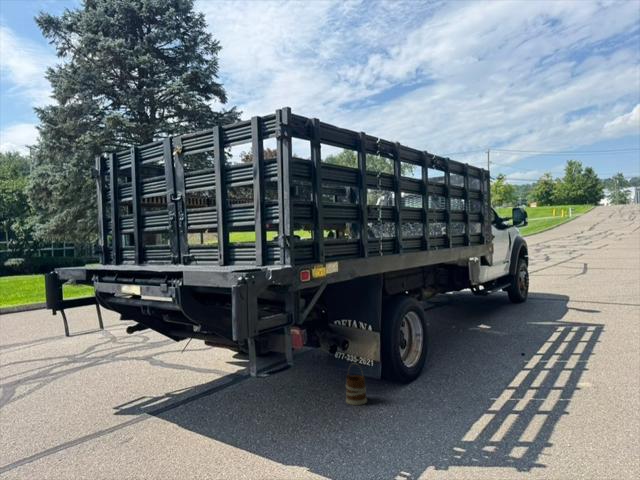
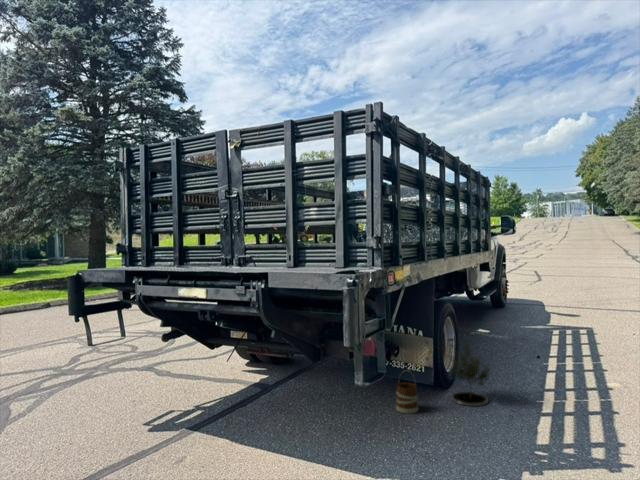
potted tree: none [403,331,447,400] -> present [451,343,490,406]

